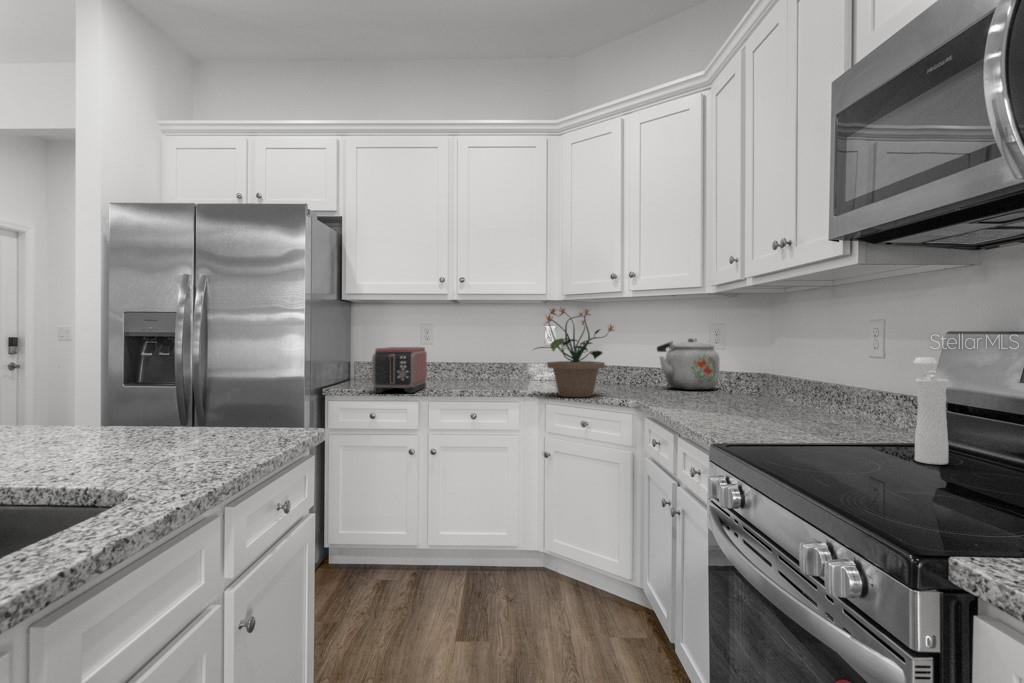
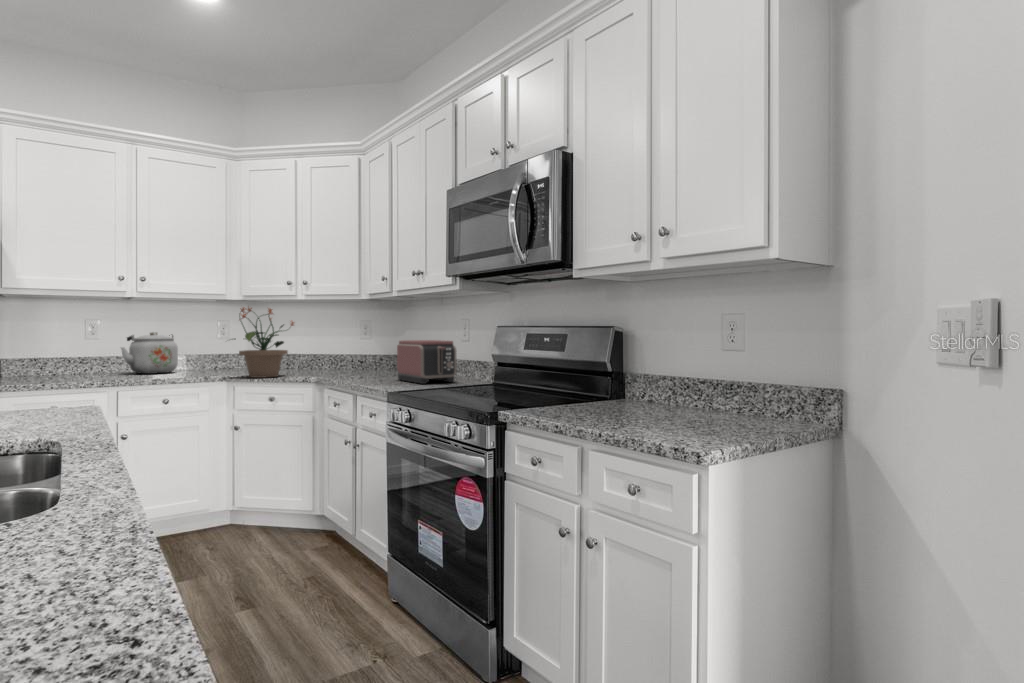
kettle: present [657,338,719,390] -> present [121,332,178,374]
toaster: present [372,347,427,393] -> present [397,340,457,384]
pepper mill: present [913,357,949,465] -> none [483,339,498,389]

